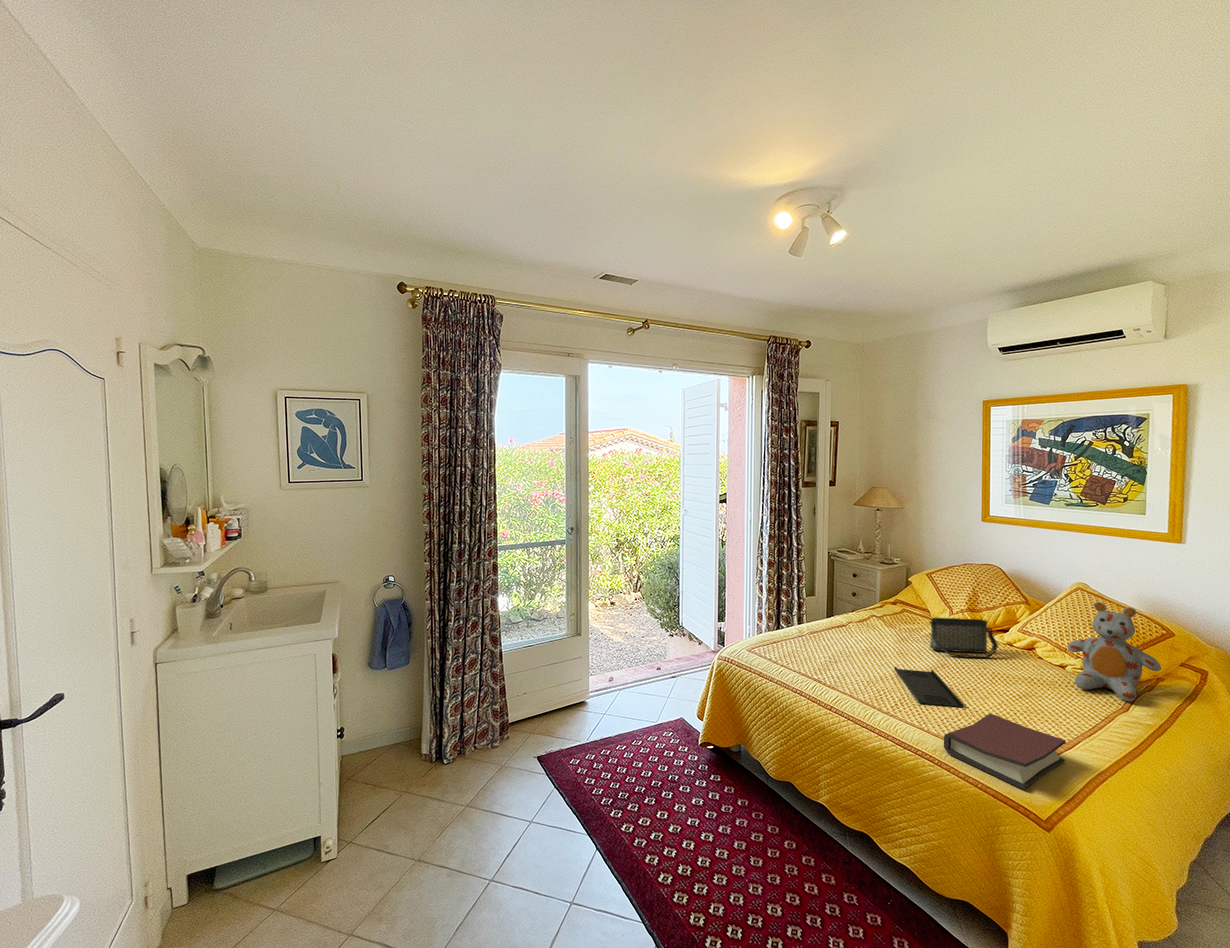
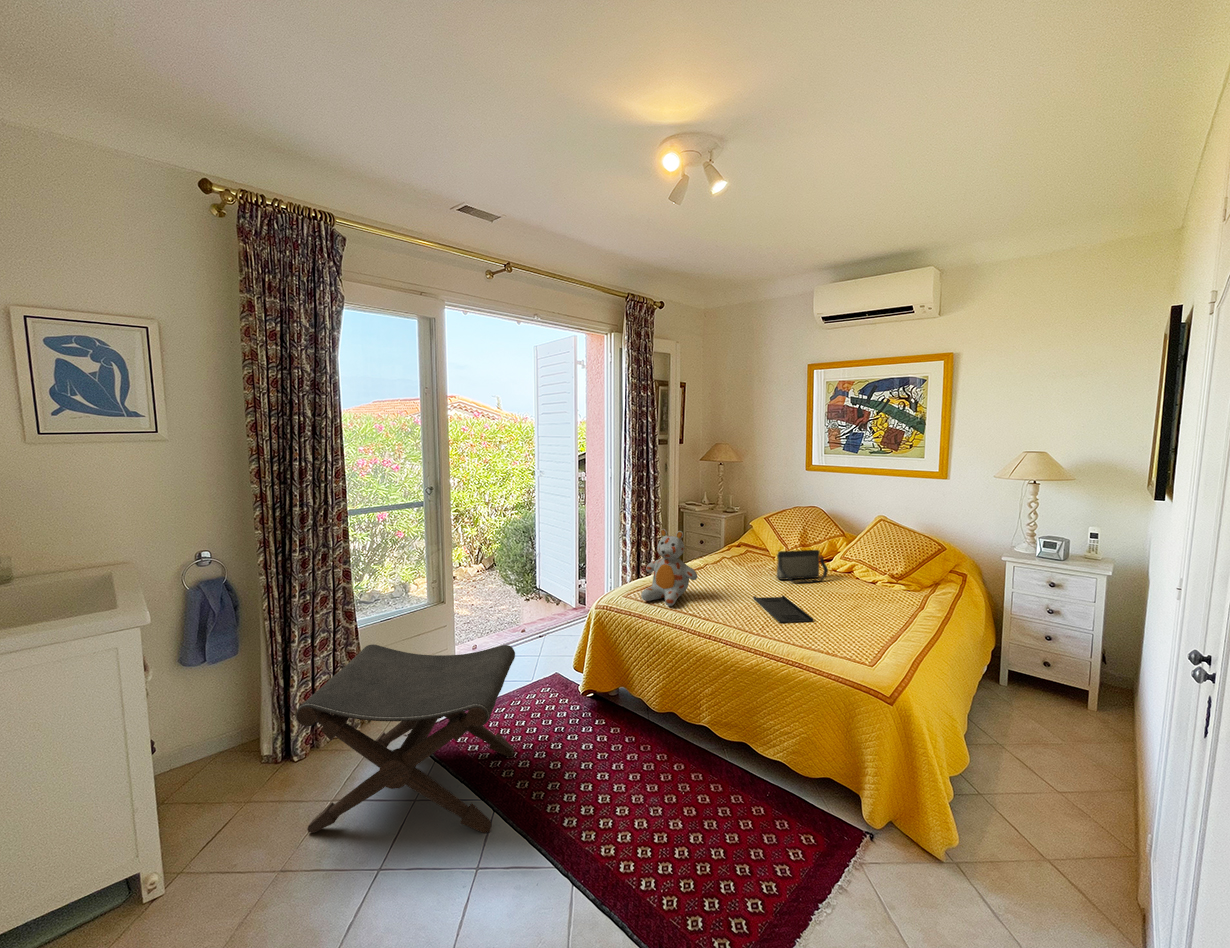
stuffed bear: present [1068,602,1161,701] -> present [641,529,697,606]
footstool: none [439,669,629,868] -> present [296,644,515,833]
hardback book: present [944,714,1065,790] -> none [808,622,894,677]

